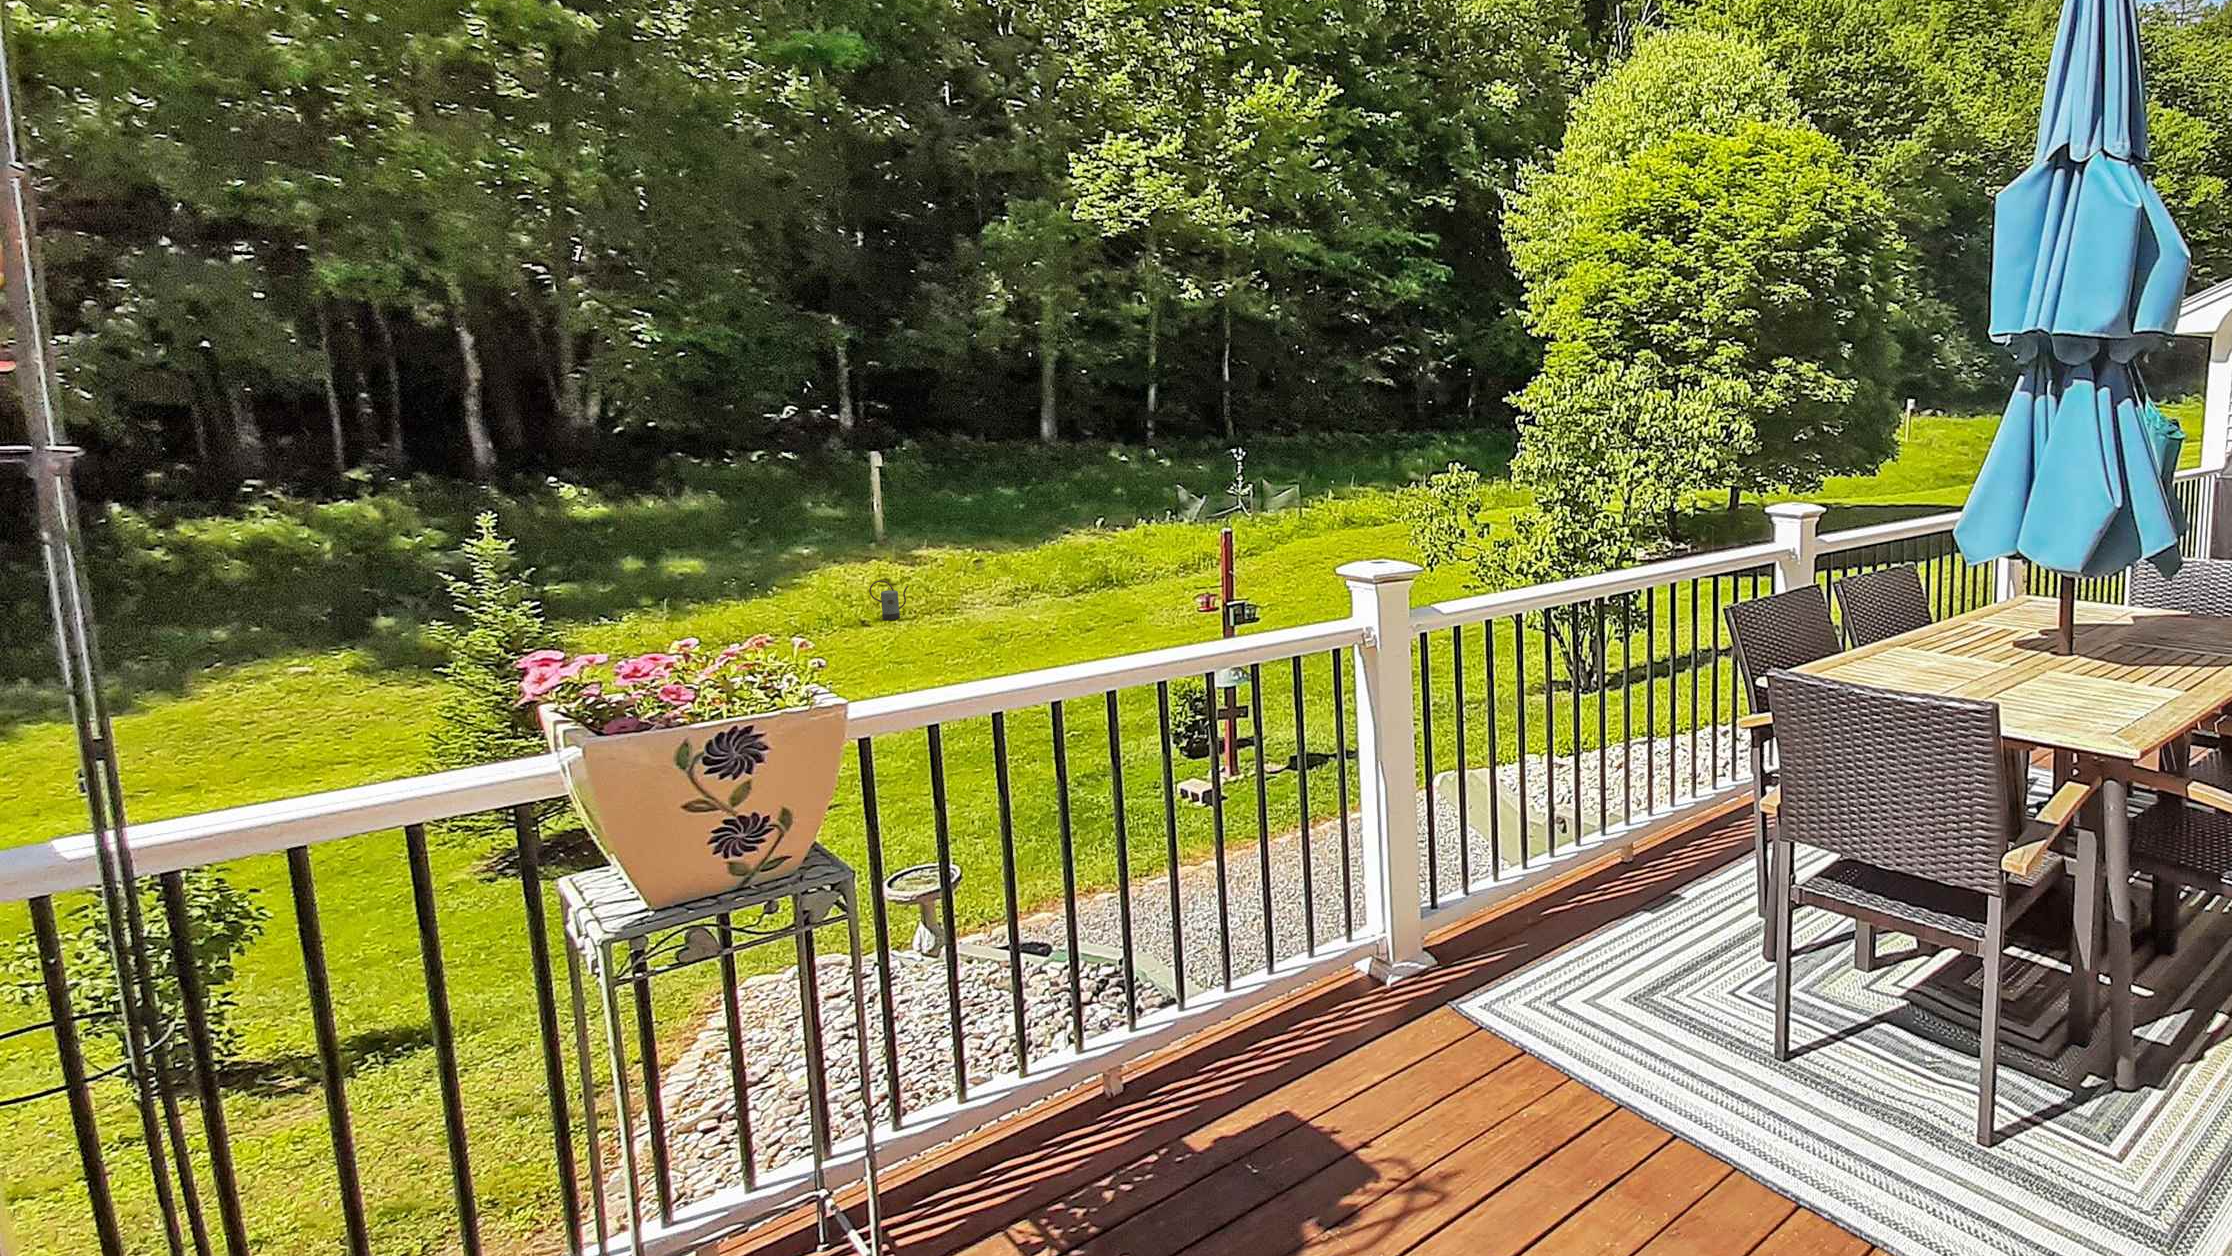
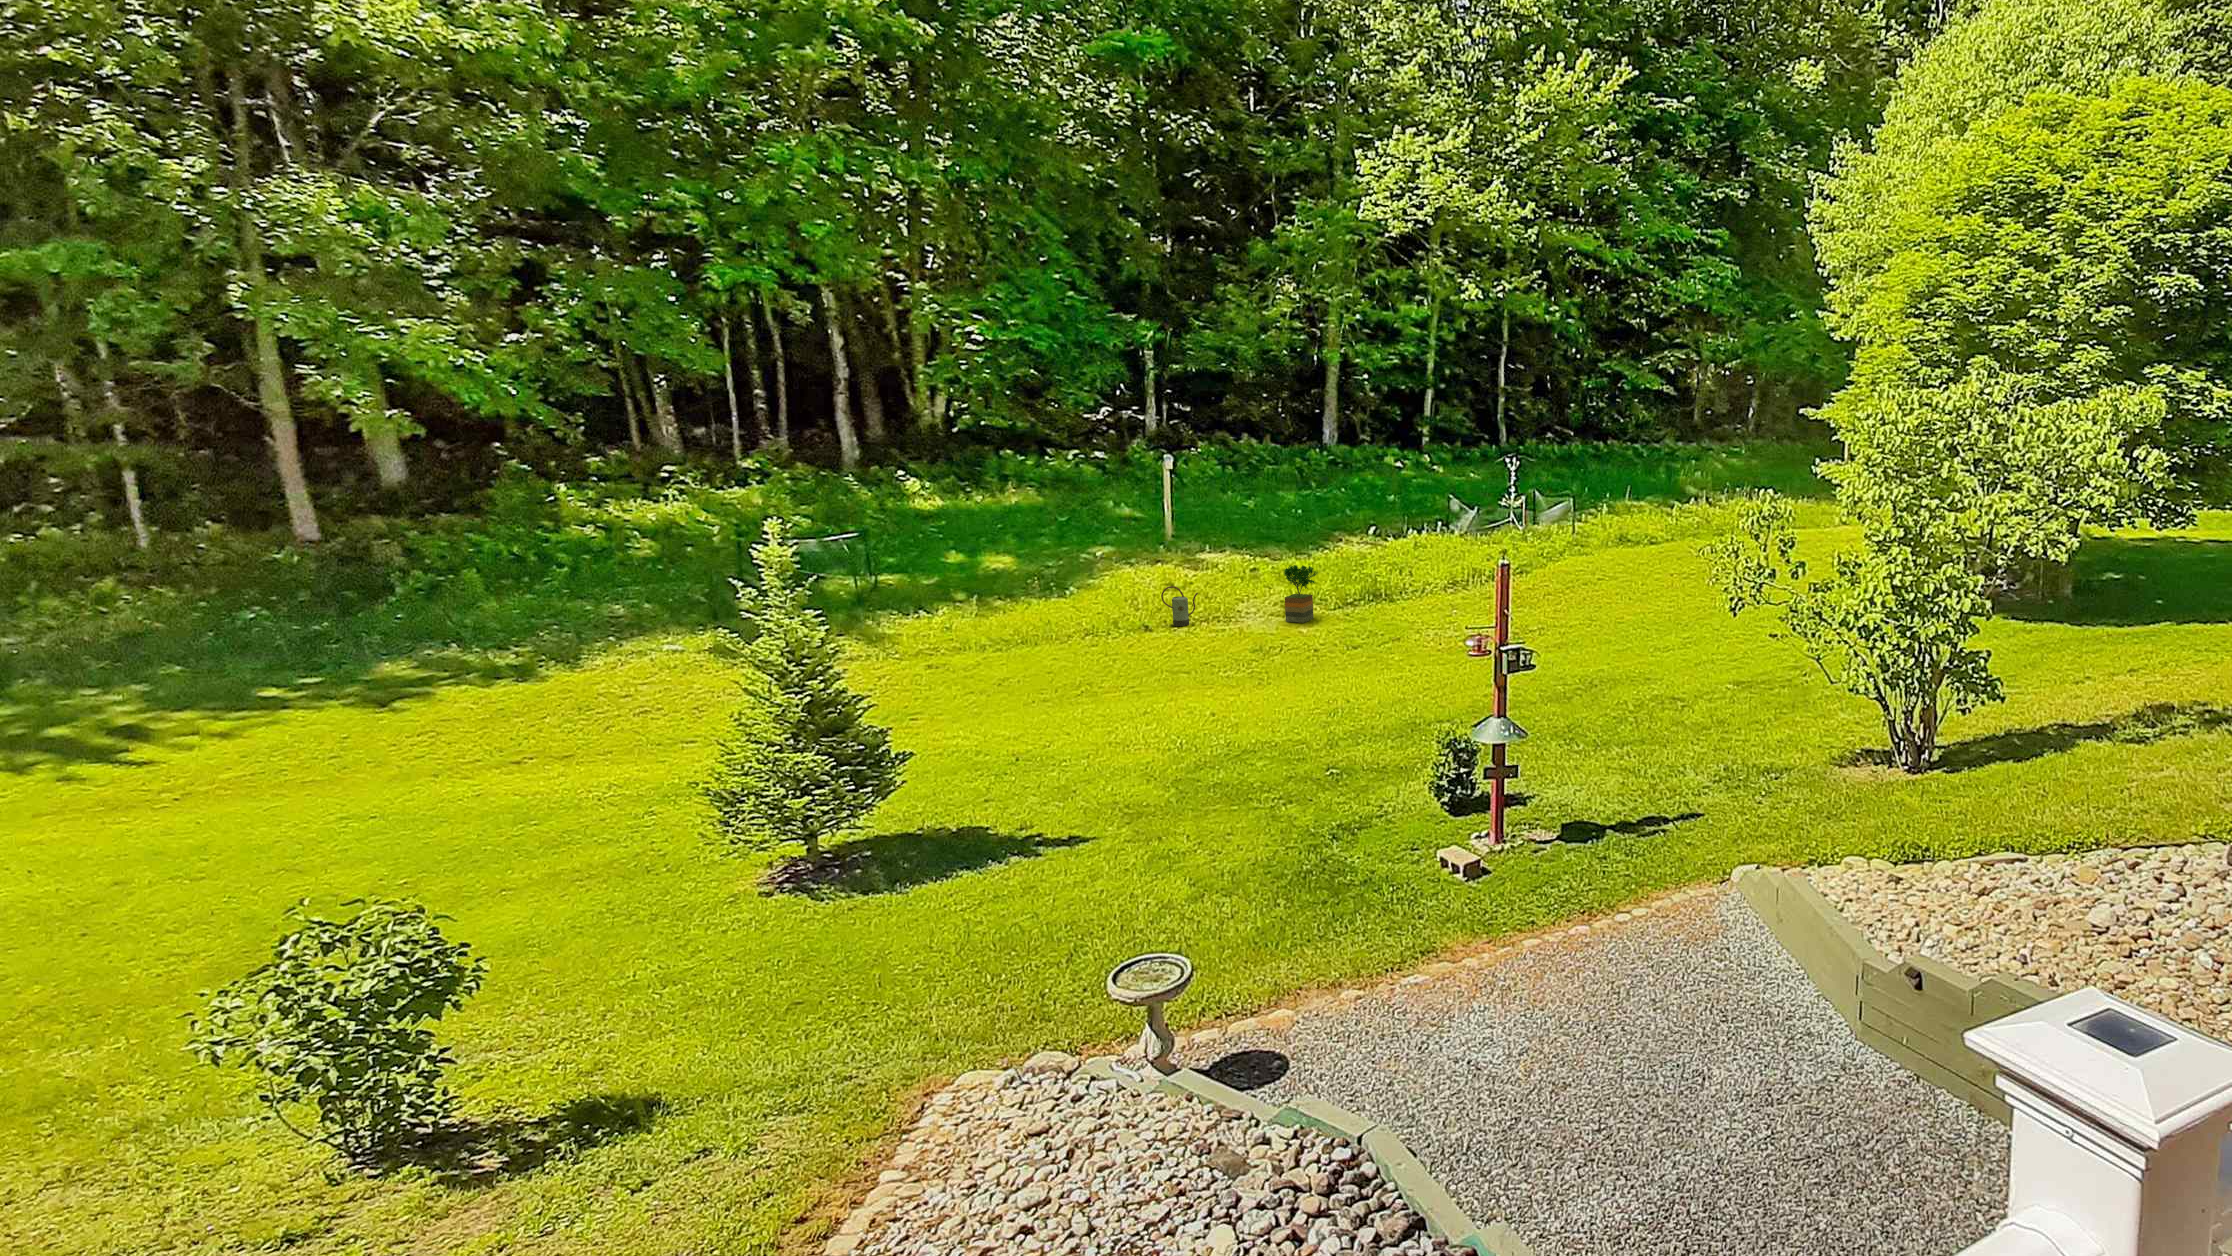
potted tree: none [997,554,1036,611] -> present [1284,565,1318,623]

